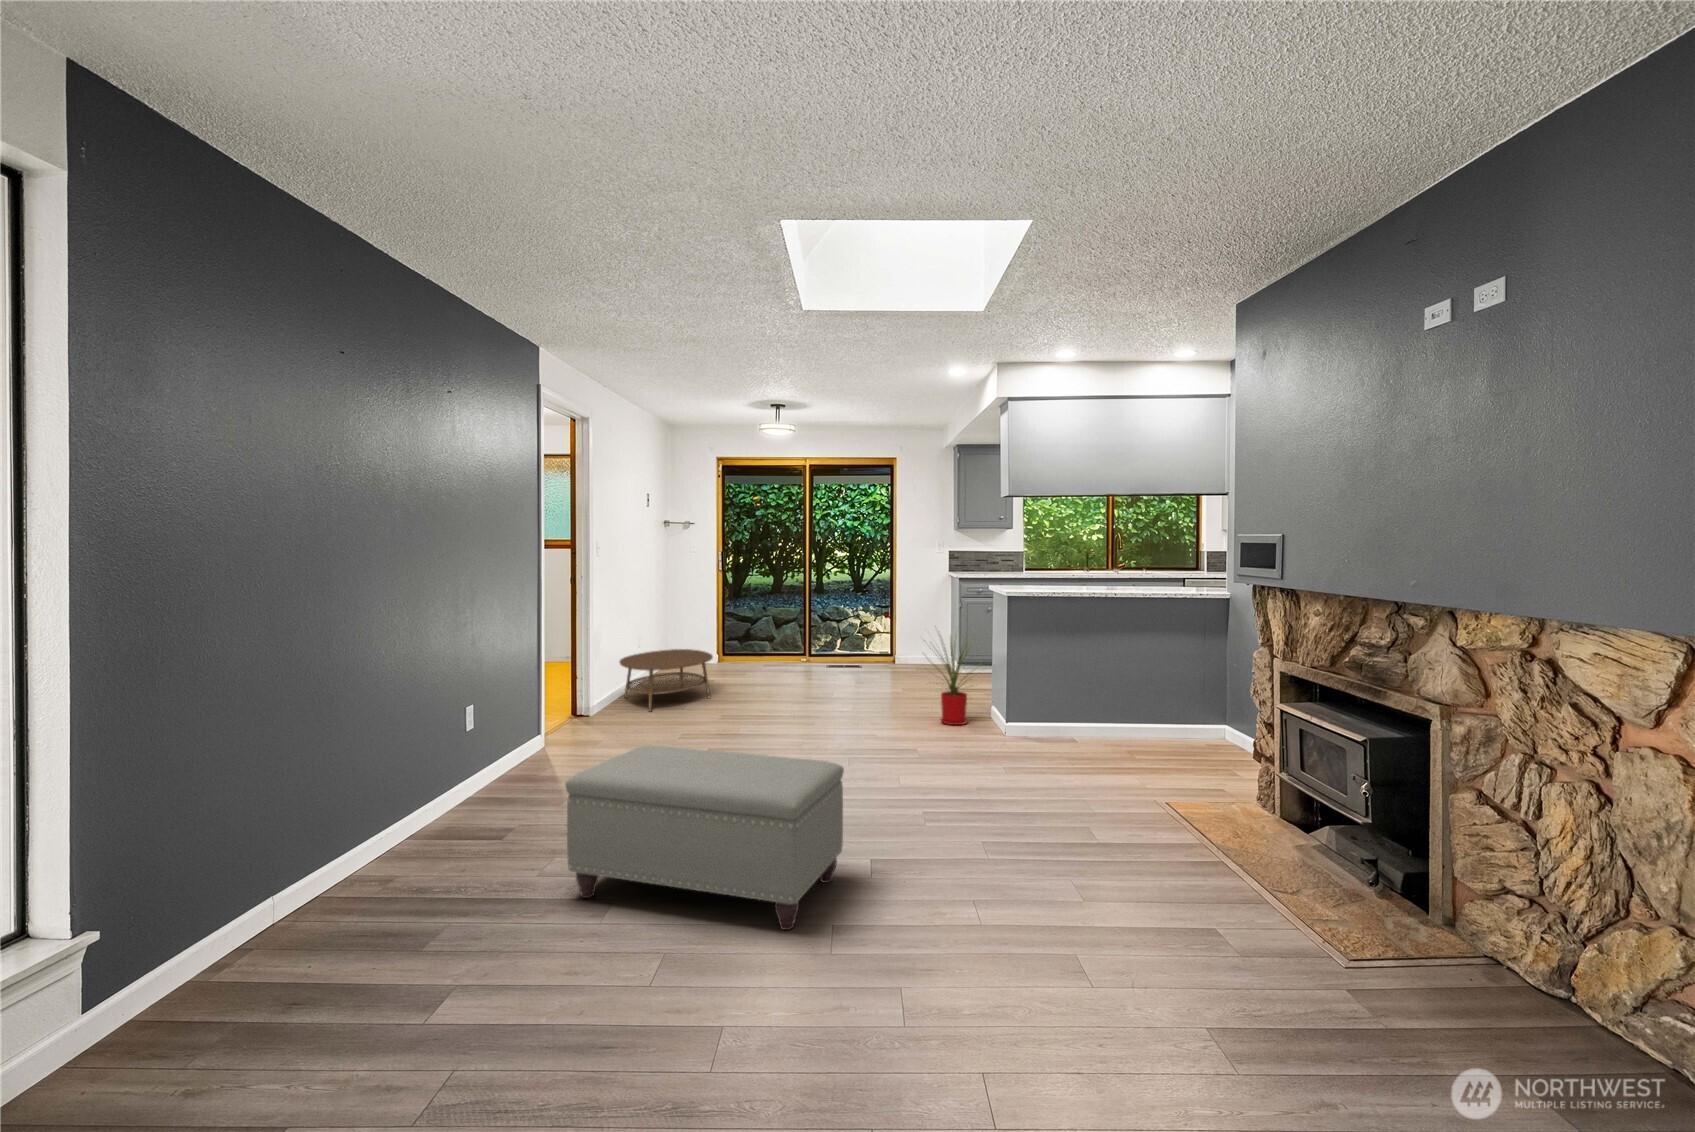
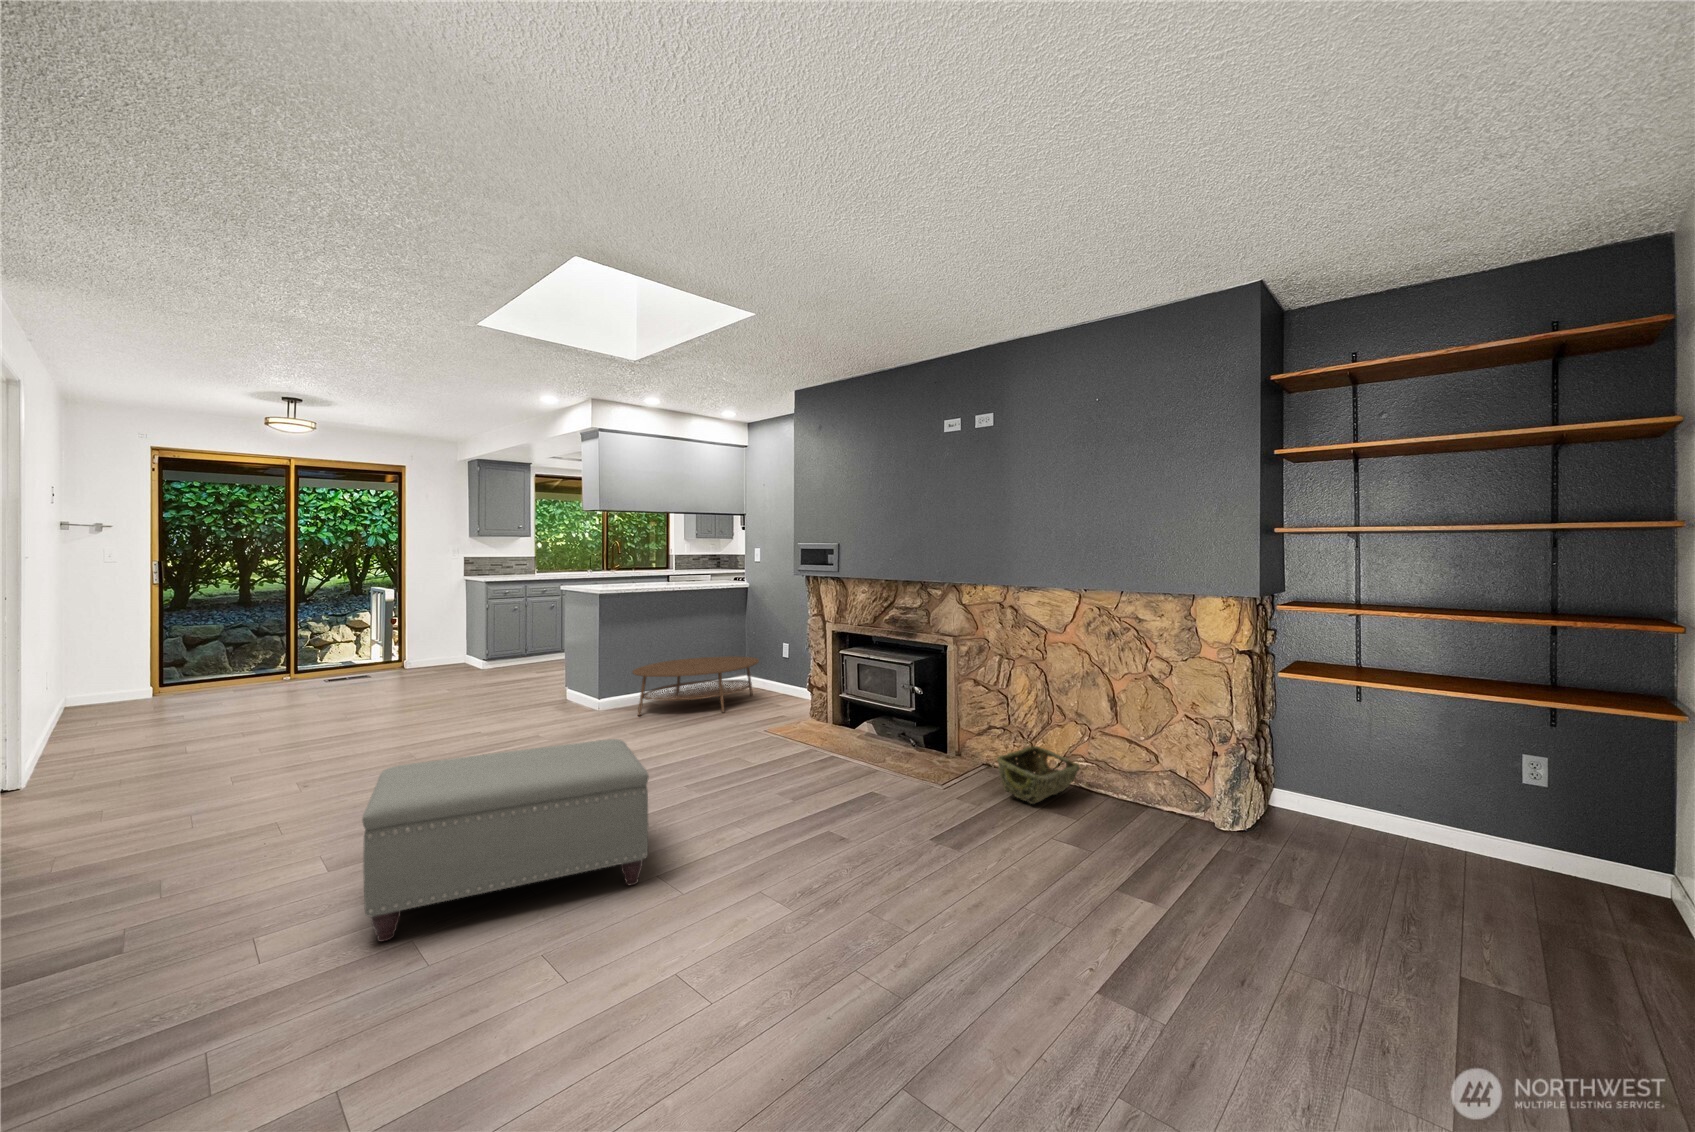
house plant: present [924,635,971,725] -> none [510,623,580,712]
coffee table: present [620,649,713,711] -> present [633,656,759,716]
woven basket: none [1419,944,1661,1070] -> present [997,746,1080,804]

